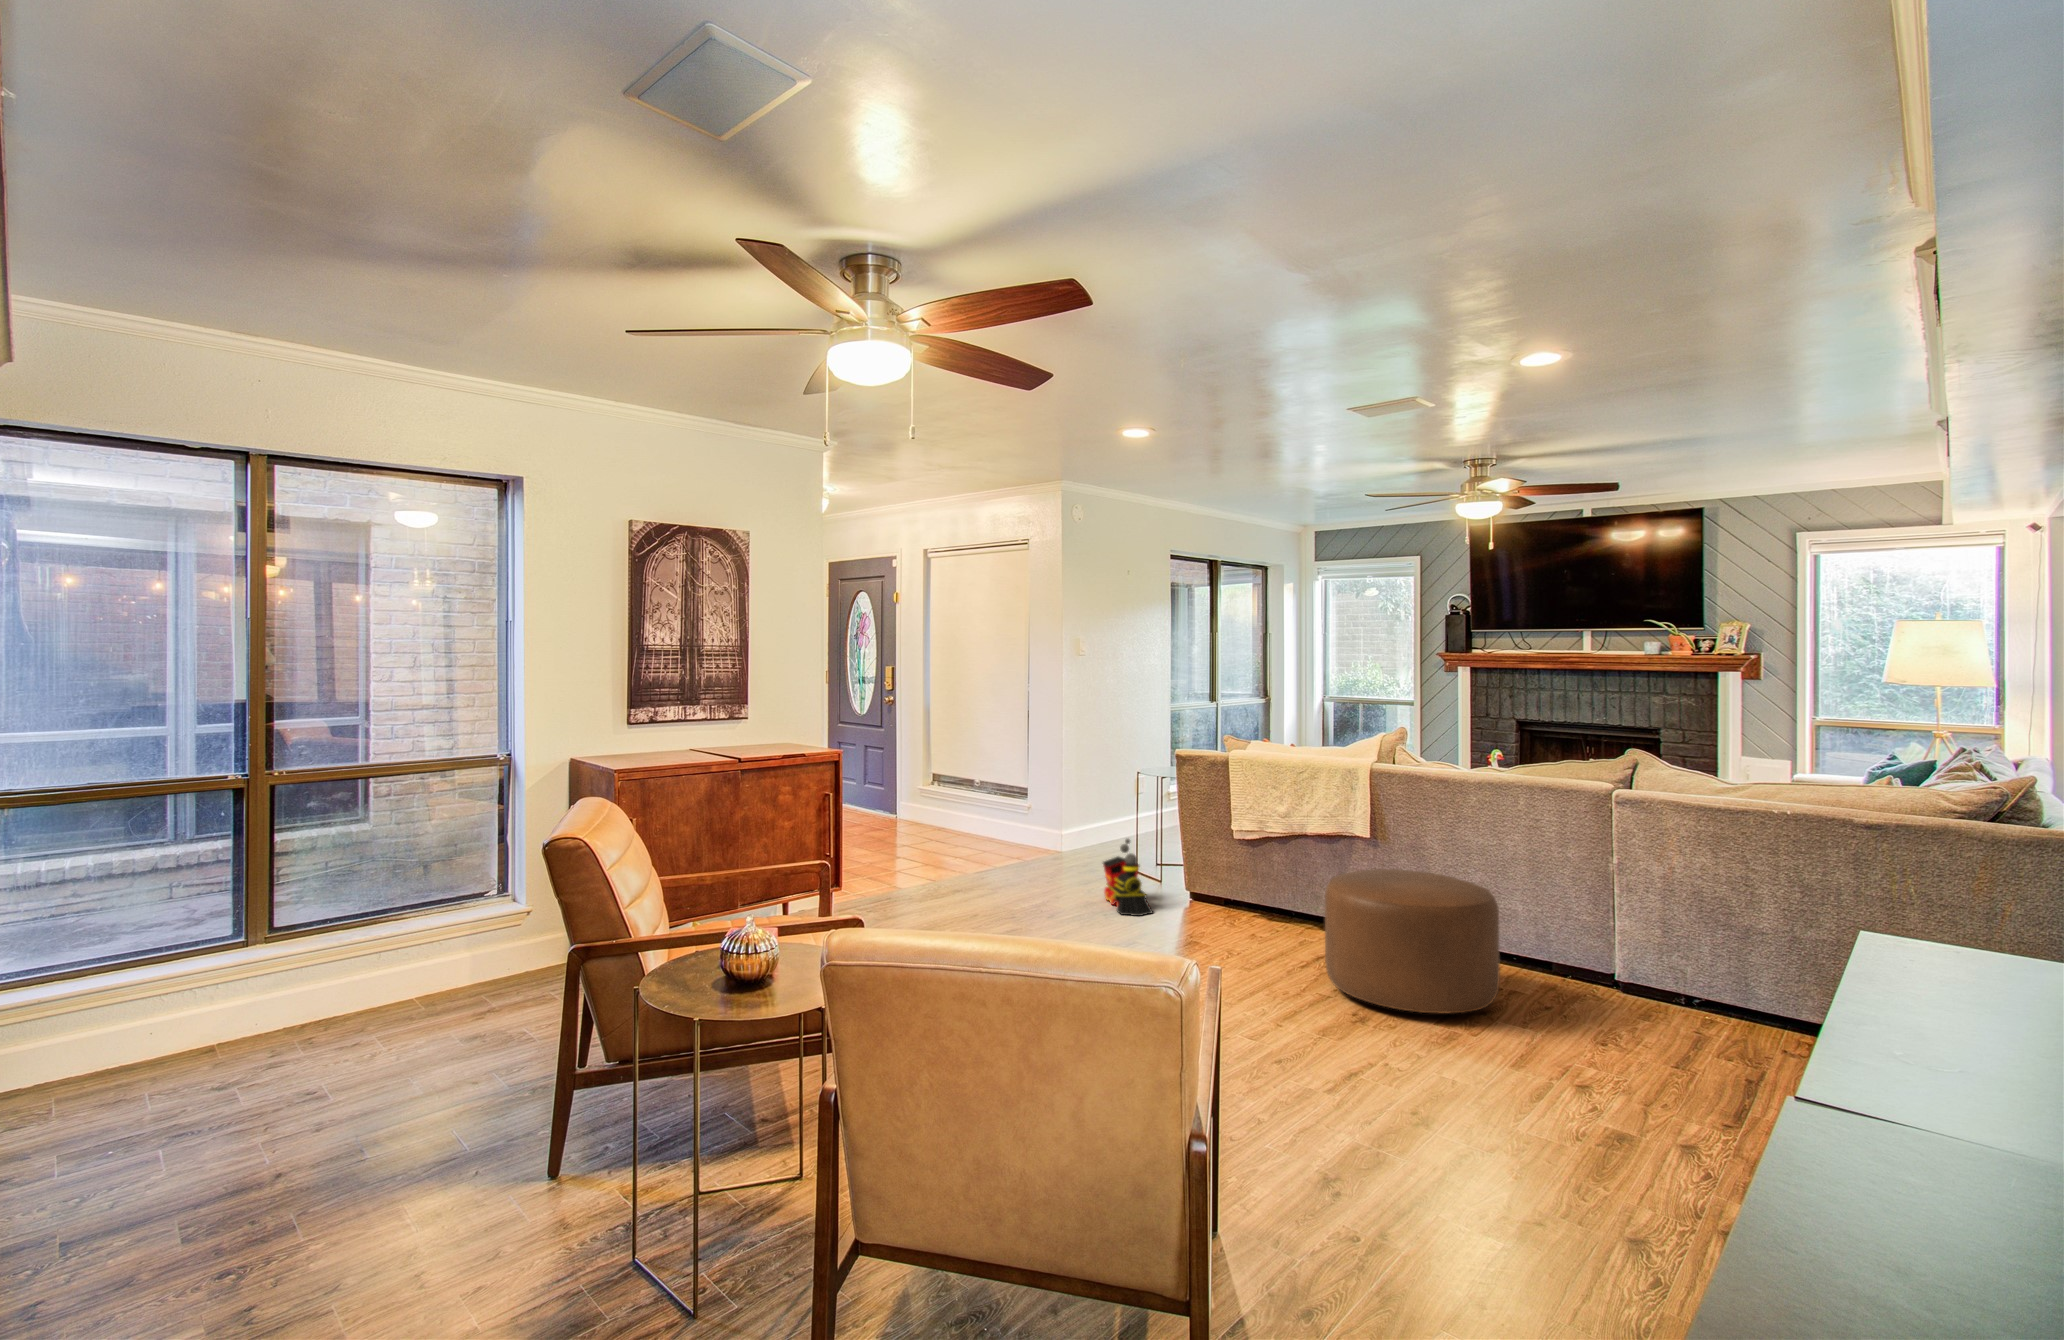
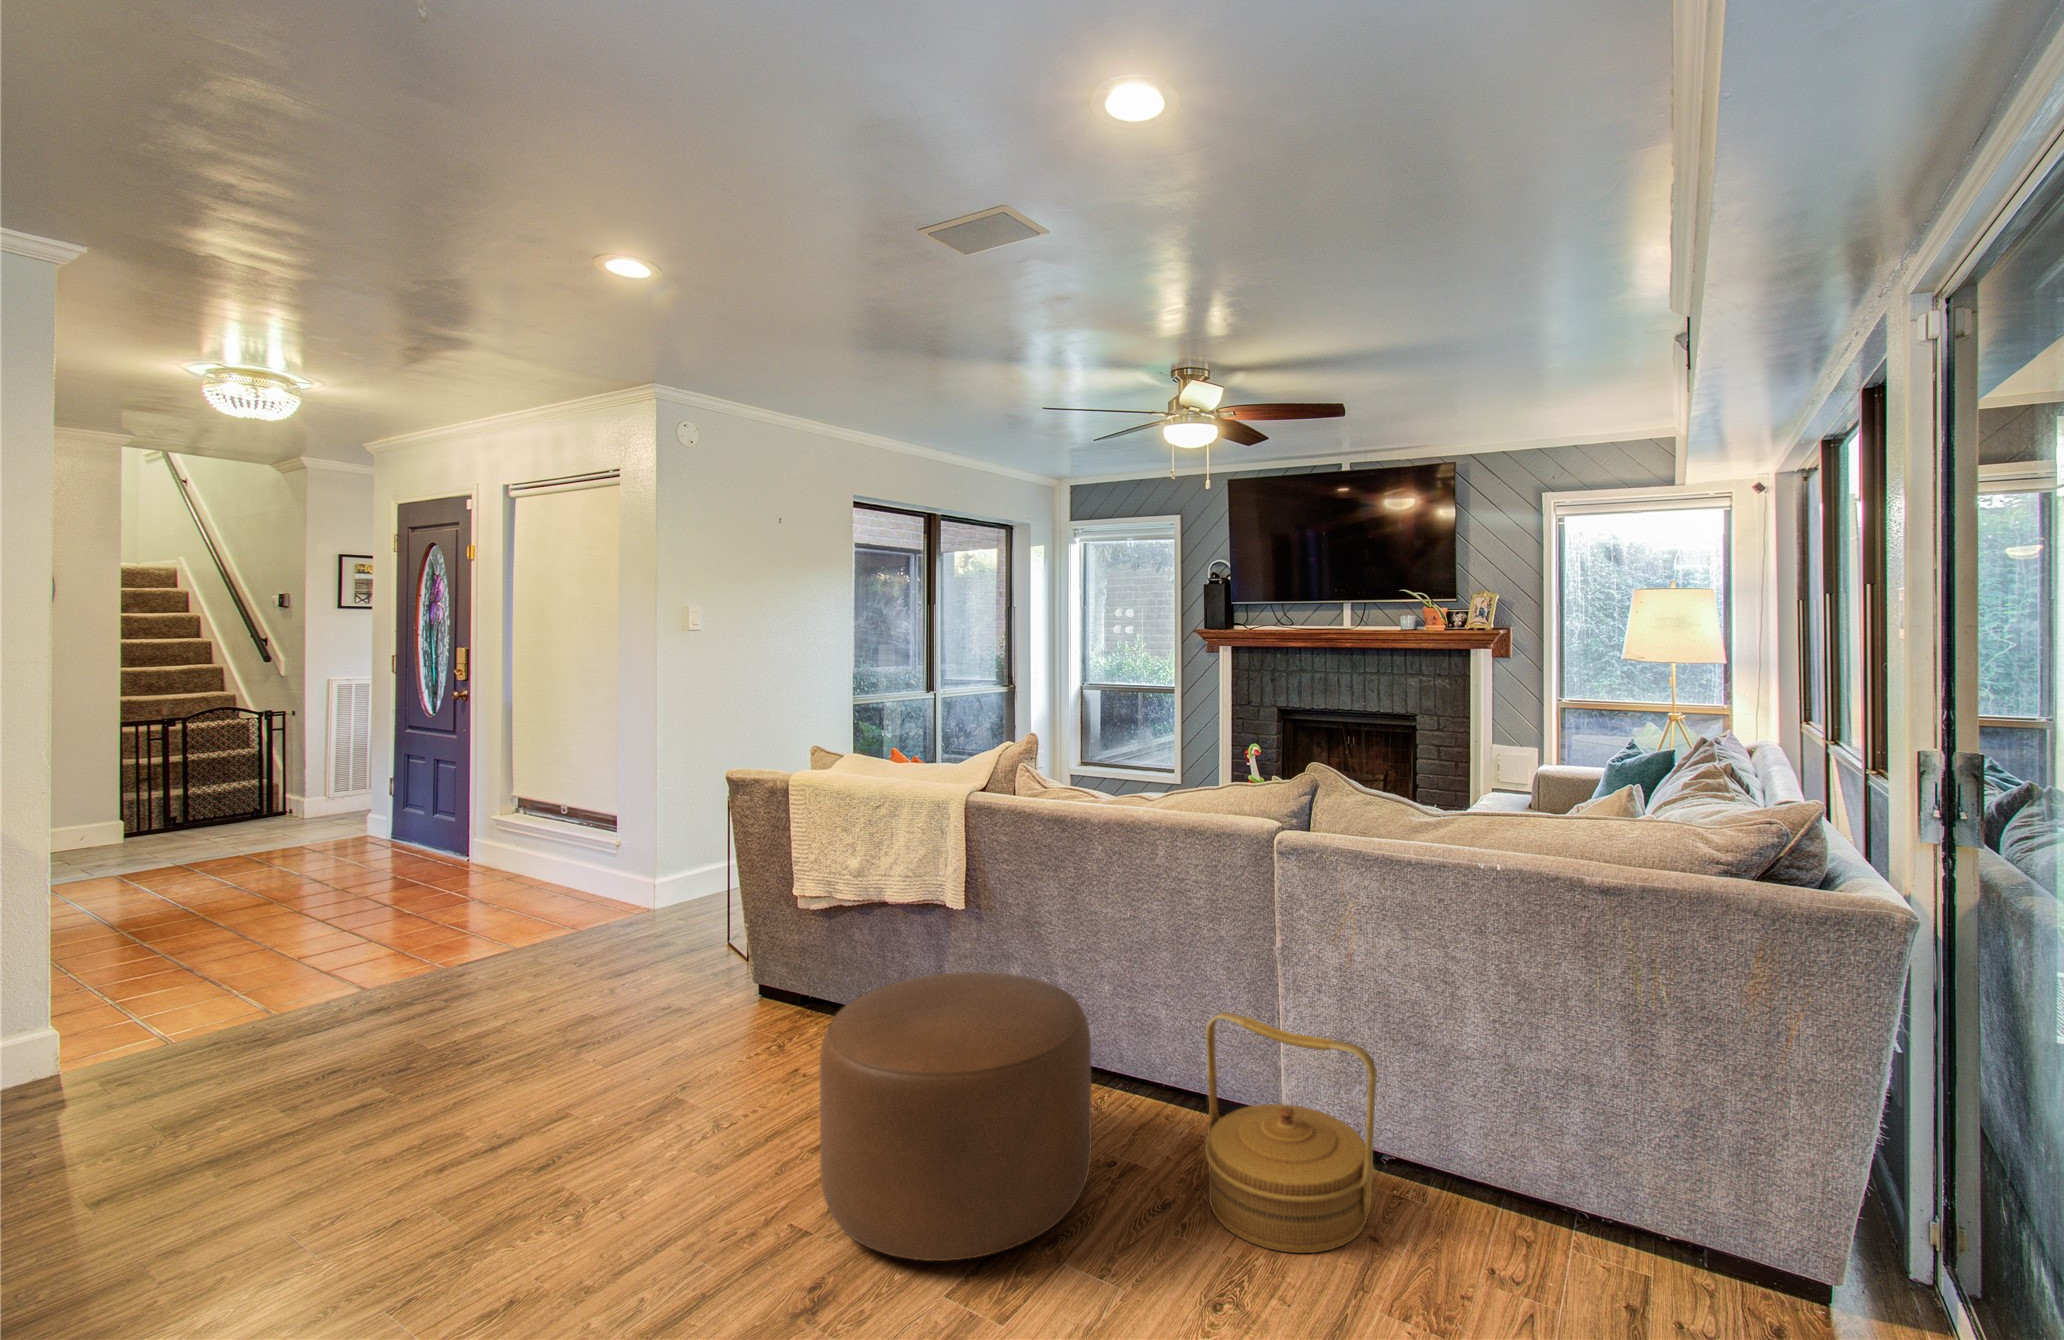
toy train: present [1103,839,1152,916] -> none [628,911,687,1037]
woven basket: none [1571,898,1702,1035] -> present [1205,1012,1377,1253]

